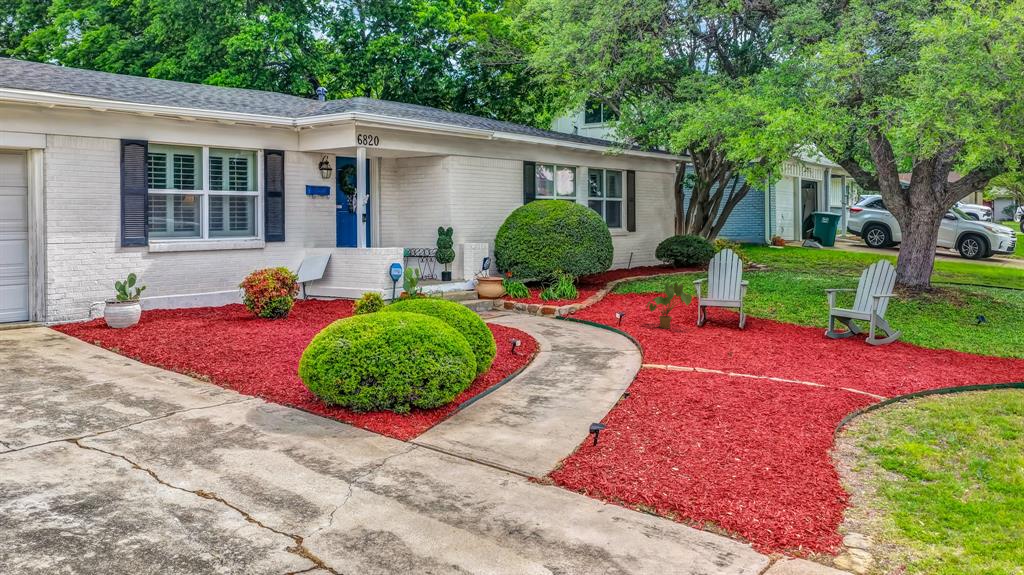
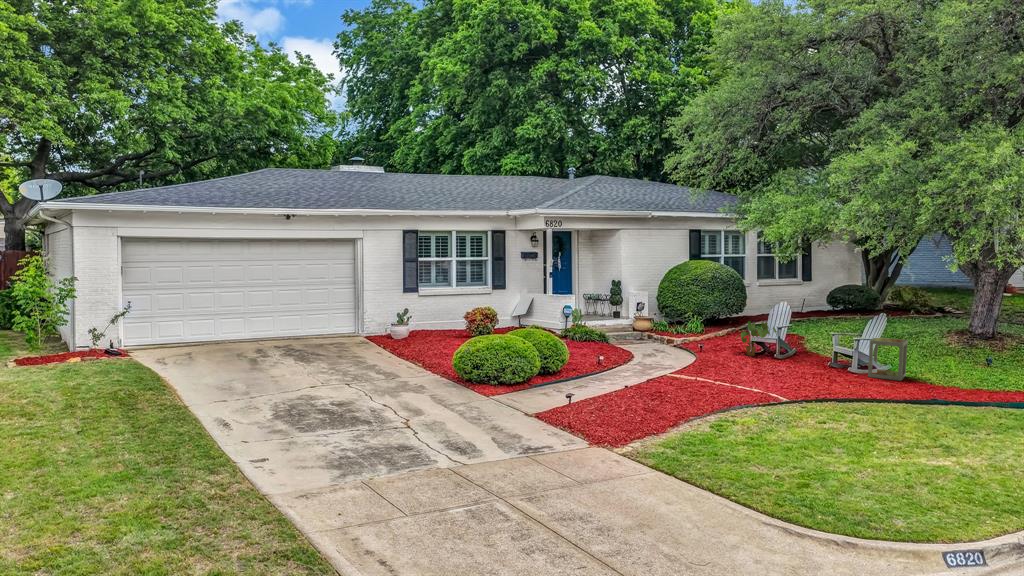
side table: none [829,300,883,354] -> present [868,338,908,381]

